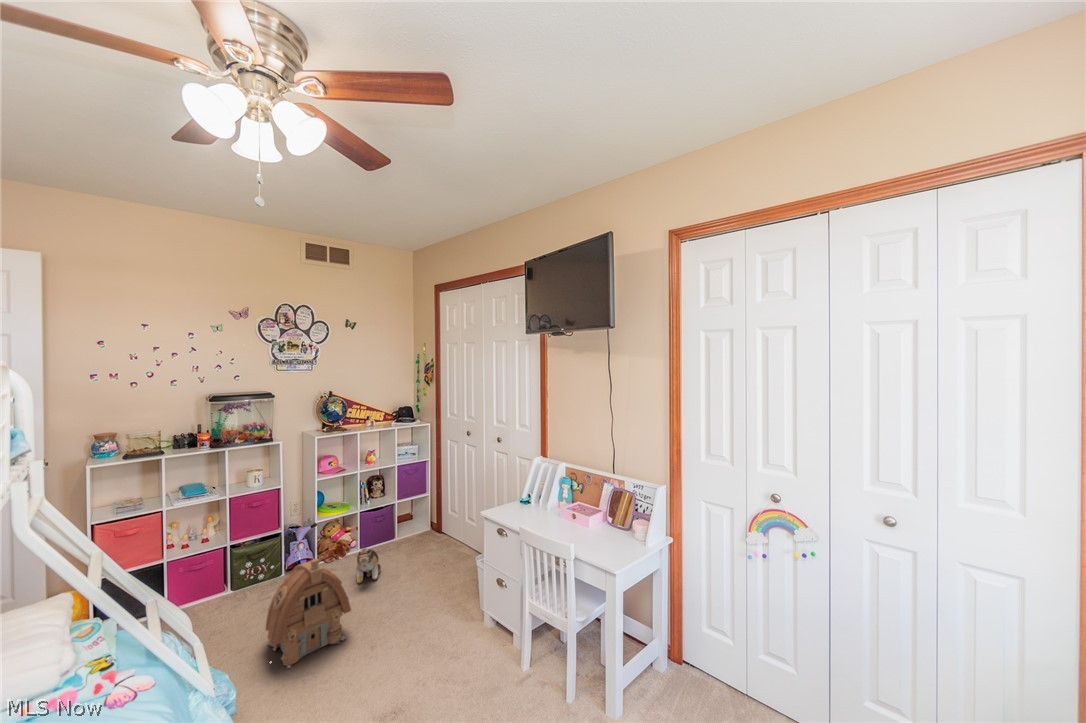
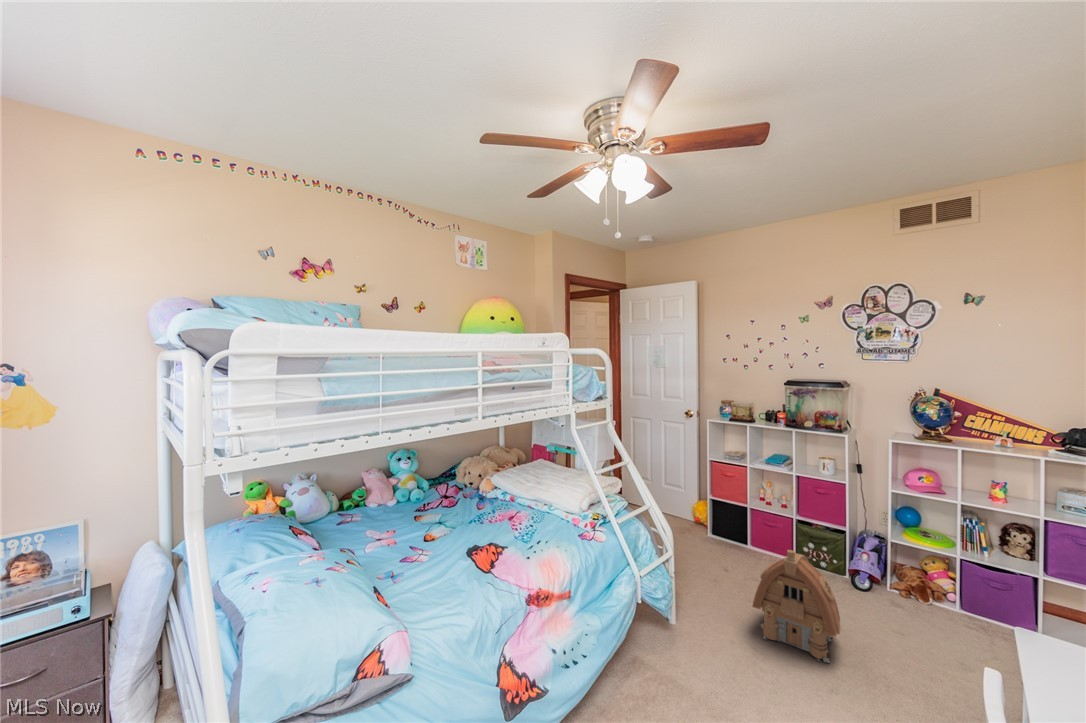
plush toy: present [356,548,381,583] -> none [896,593,964,649]

